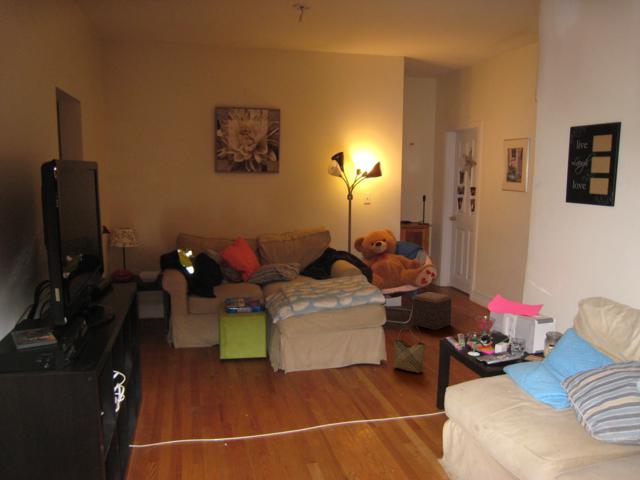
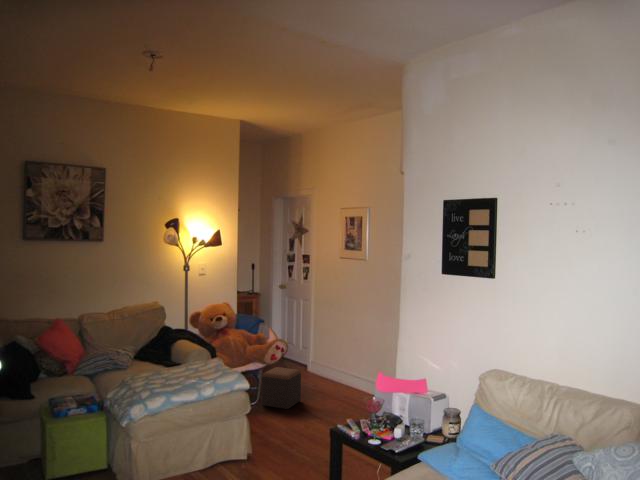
woven basket: present [393,333,426,373] -> none [260,409,297,464]

